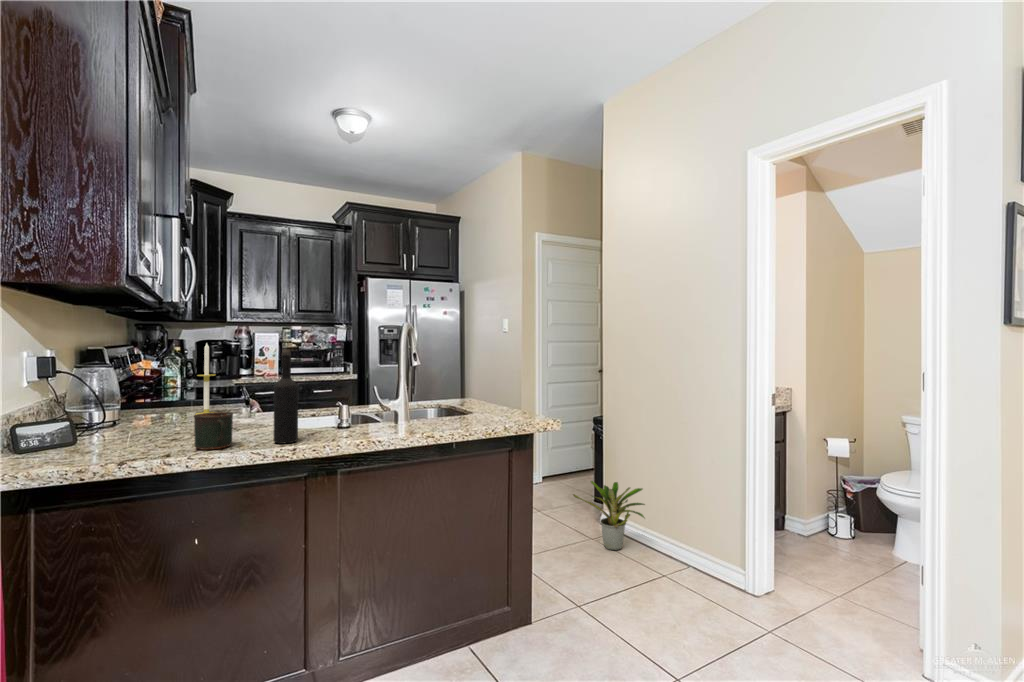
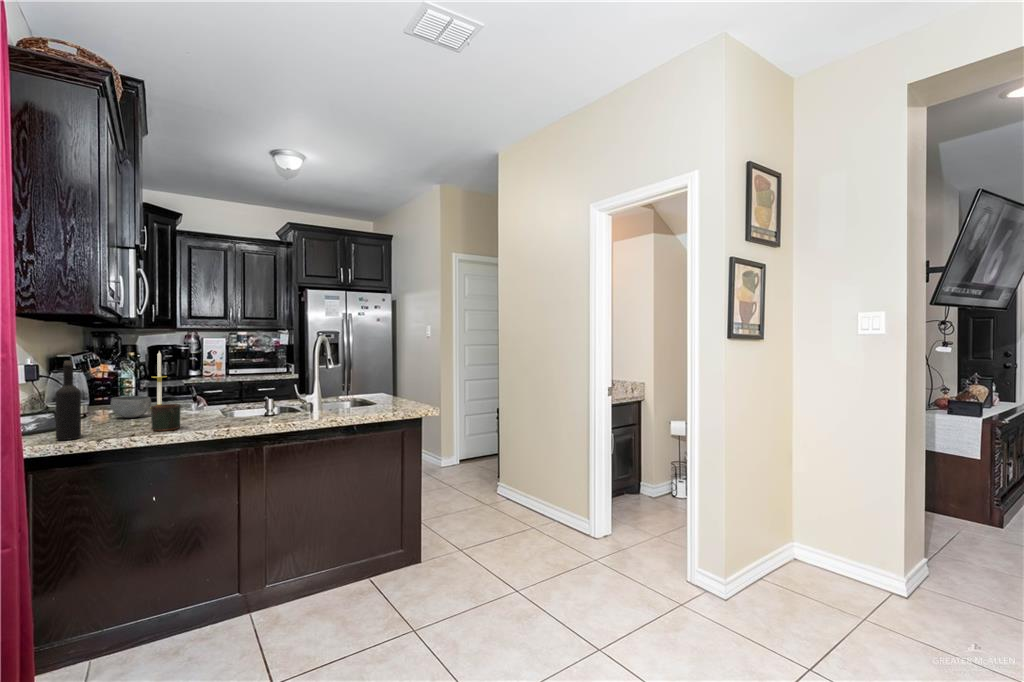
wine bottle: present [274,349,298,444] -> present [56,361,81,440]
bowl: none [146,399,196,428] -> present [111,396,151,418]
potted plant: present [573,481,645,550] -> none [472,458,526,513]

